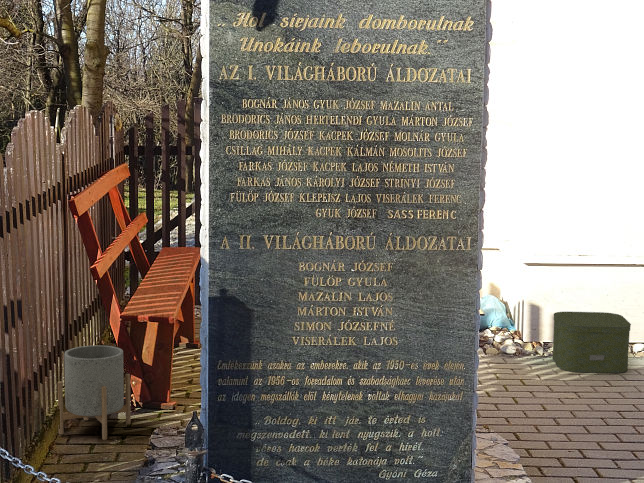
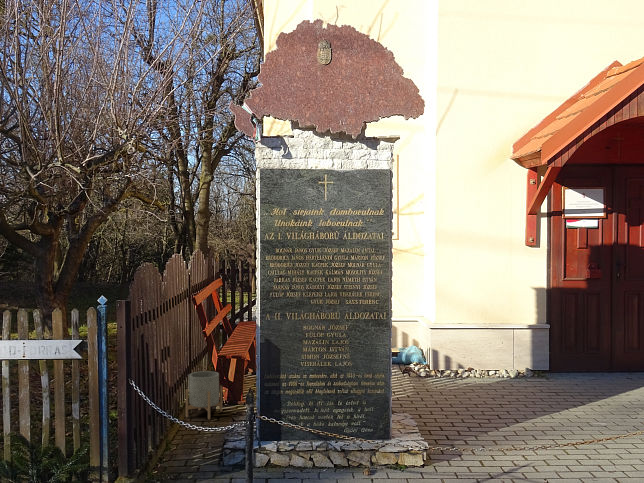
storage box: present [553,312,631,373] -> none [441,353,481,384]

